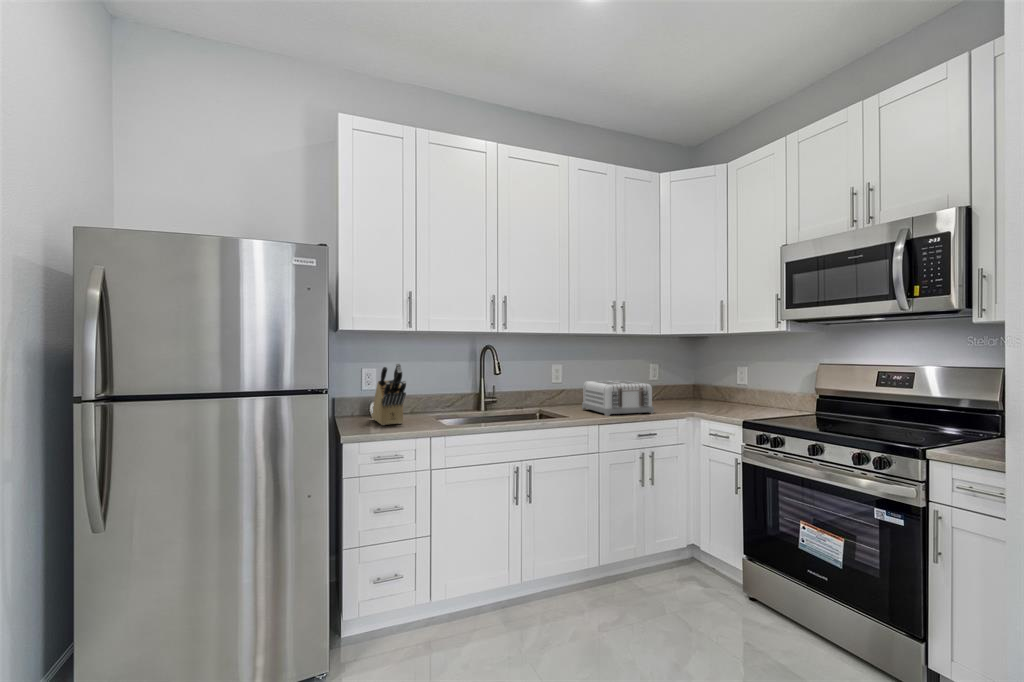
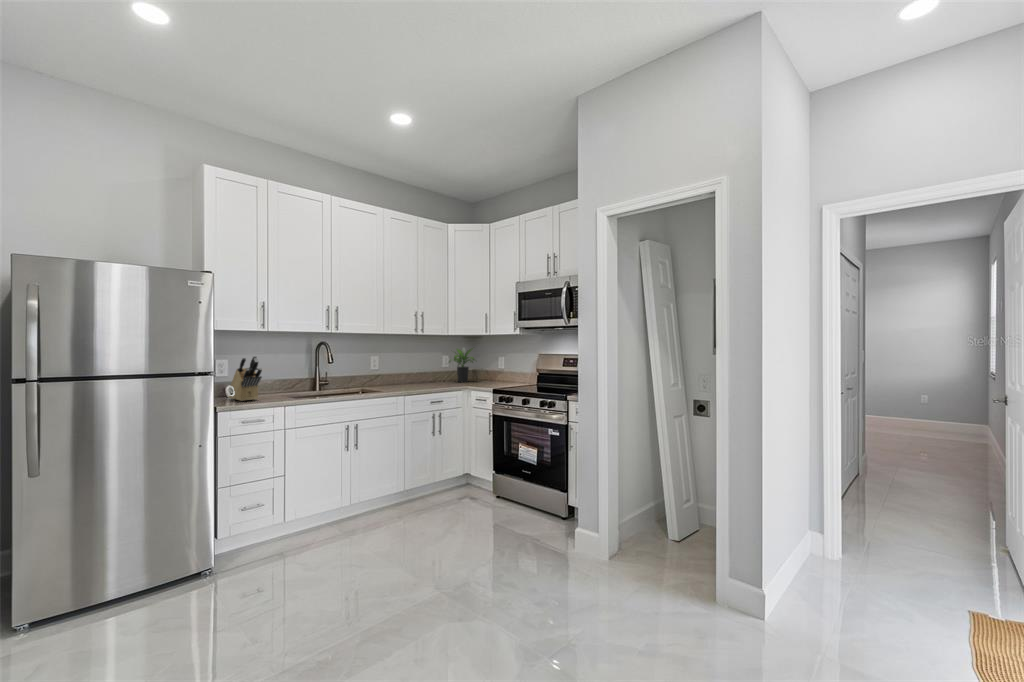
potted plant: none [659,352,705,404] -> present [449,348,475,382]
toaster: present [582,380,654,416] -> none [392,367,441,390]

